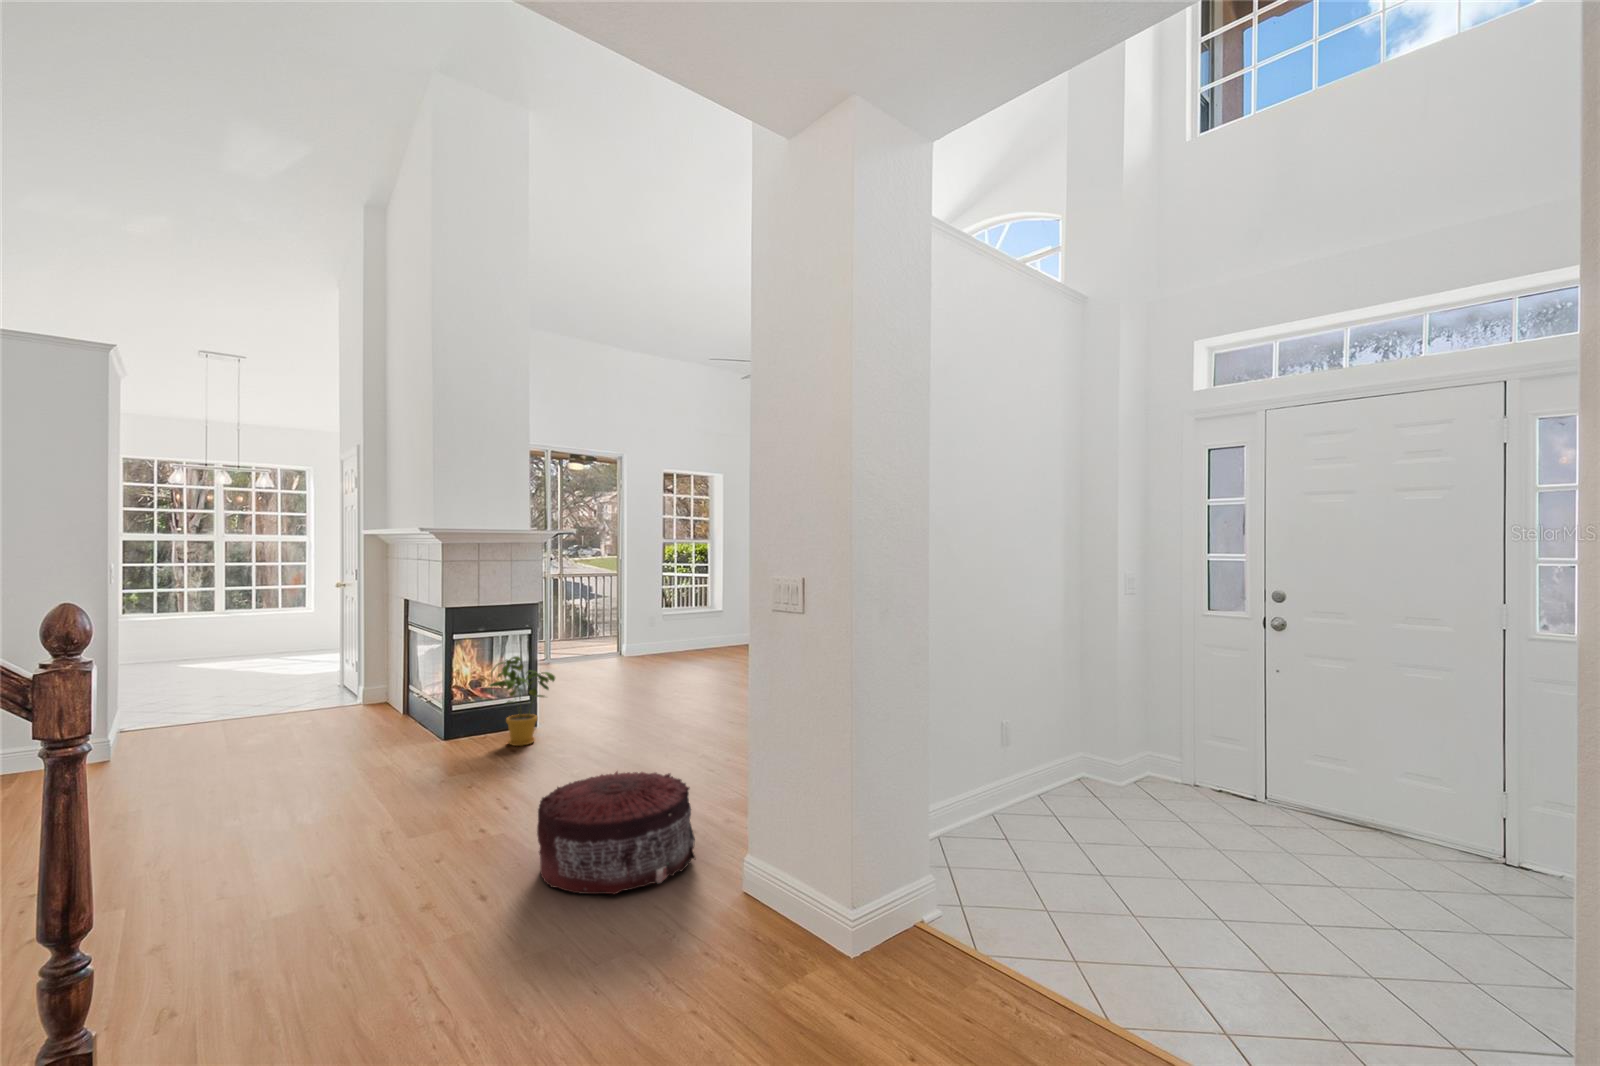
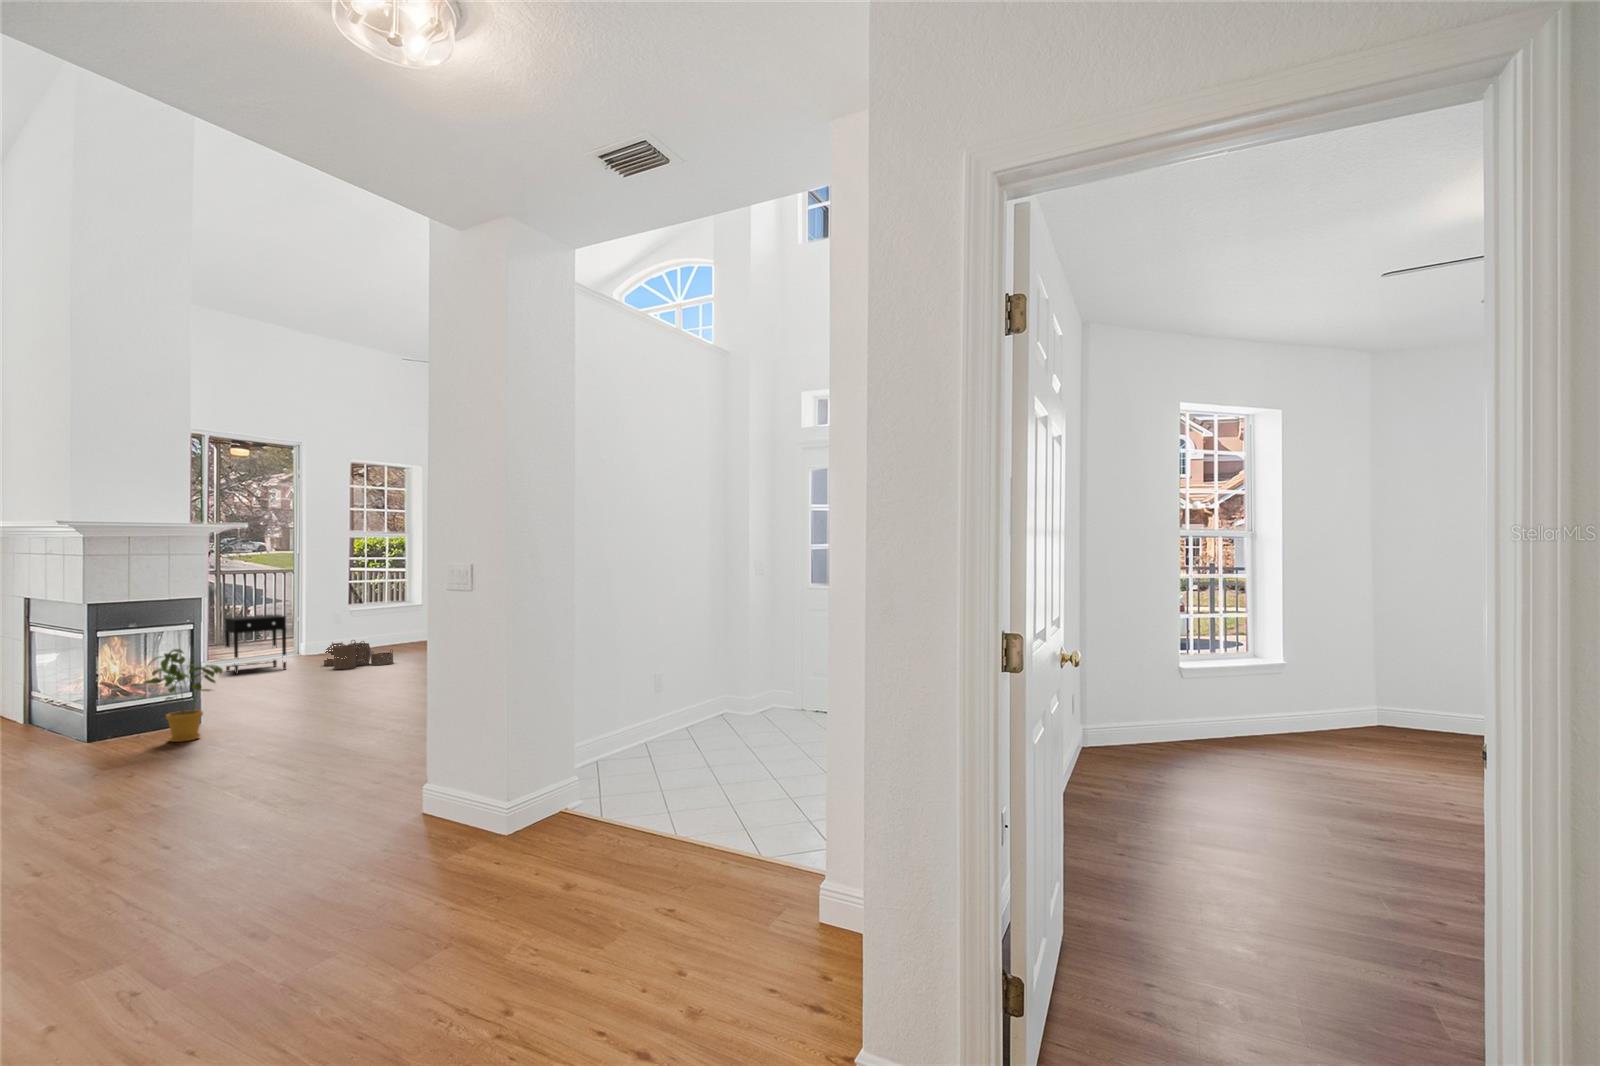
side table: none [565,612,613,664] -> present [225,615,286,674]
woven basket: none [641,638,698,665] -> present [324,640,393,669]
pouf: present [537,772,695,894] -> none [219,725,373,818]

